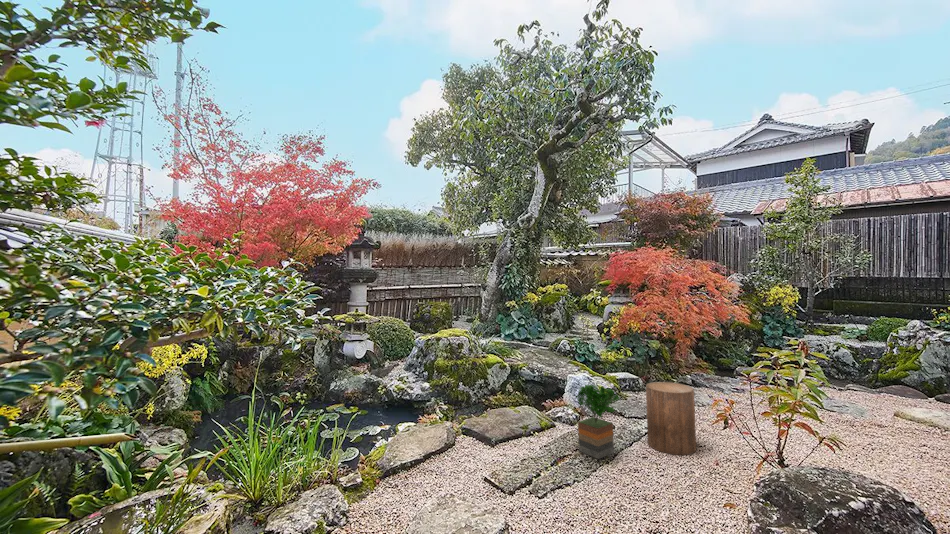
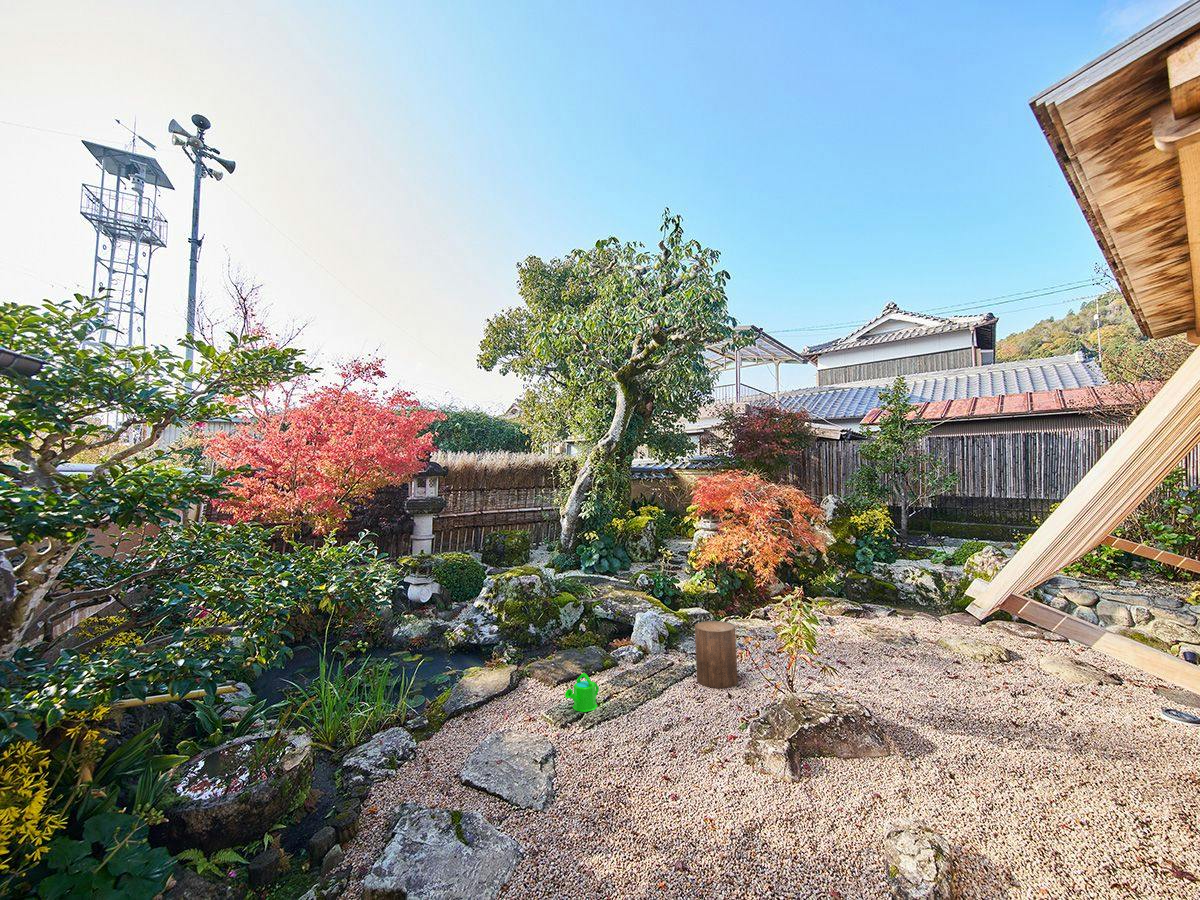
potted tree: present [577,385,619,459] -> none [627,625,668,695]
watering can: none [512,433,546,477] -> present [565,673,599,712]

